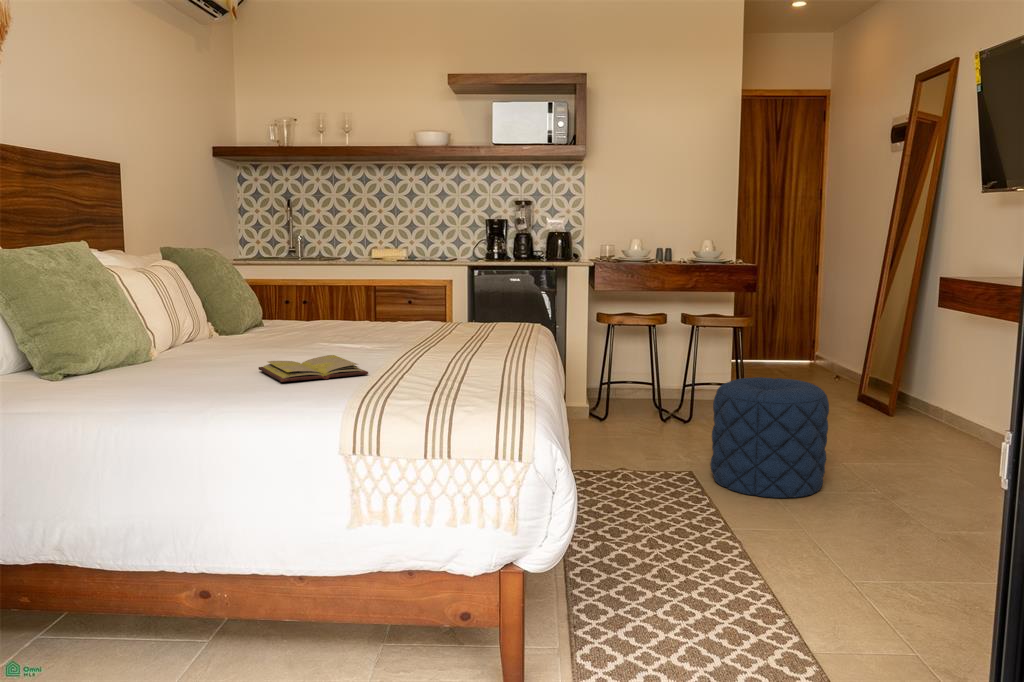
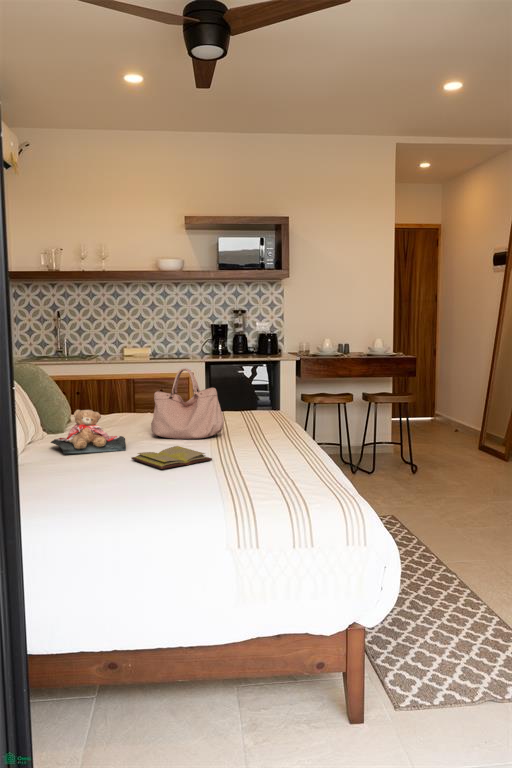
handbag: none [326,251,422,350] -> present [151,368,224,439]
teddy bear: none [174,300,281,362] -> present [51,410,126,455]
pouf: present [710,377,829,498] -> none [402,442,481,526]

